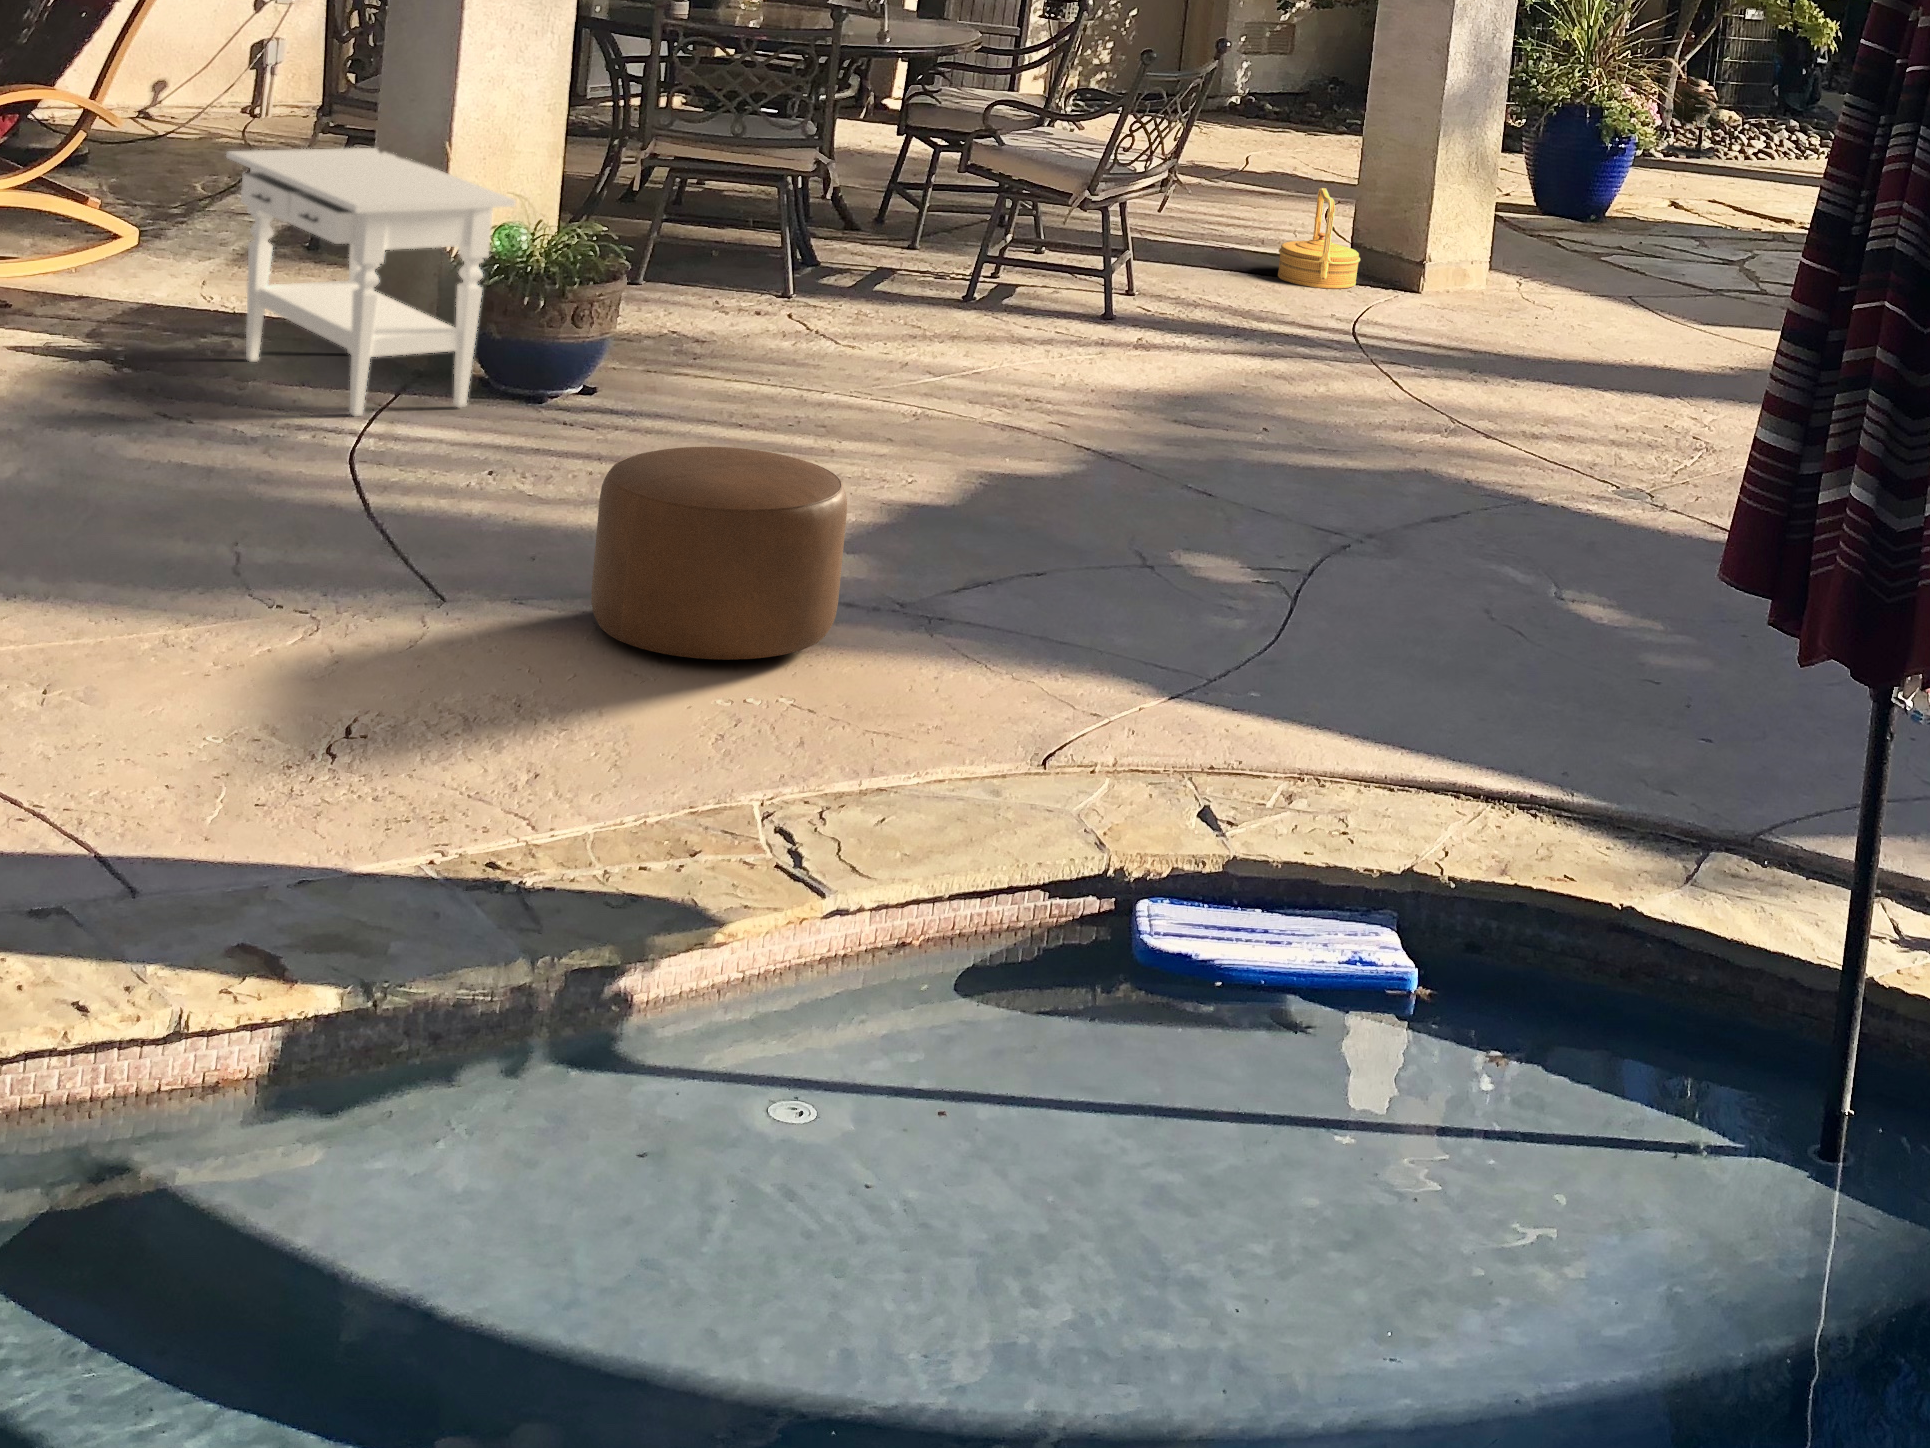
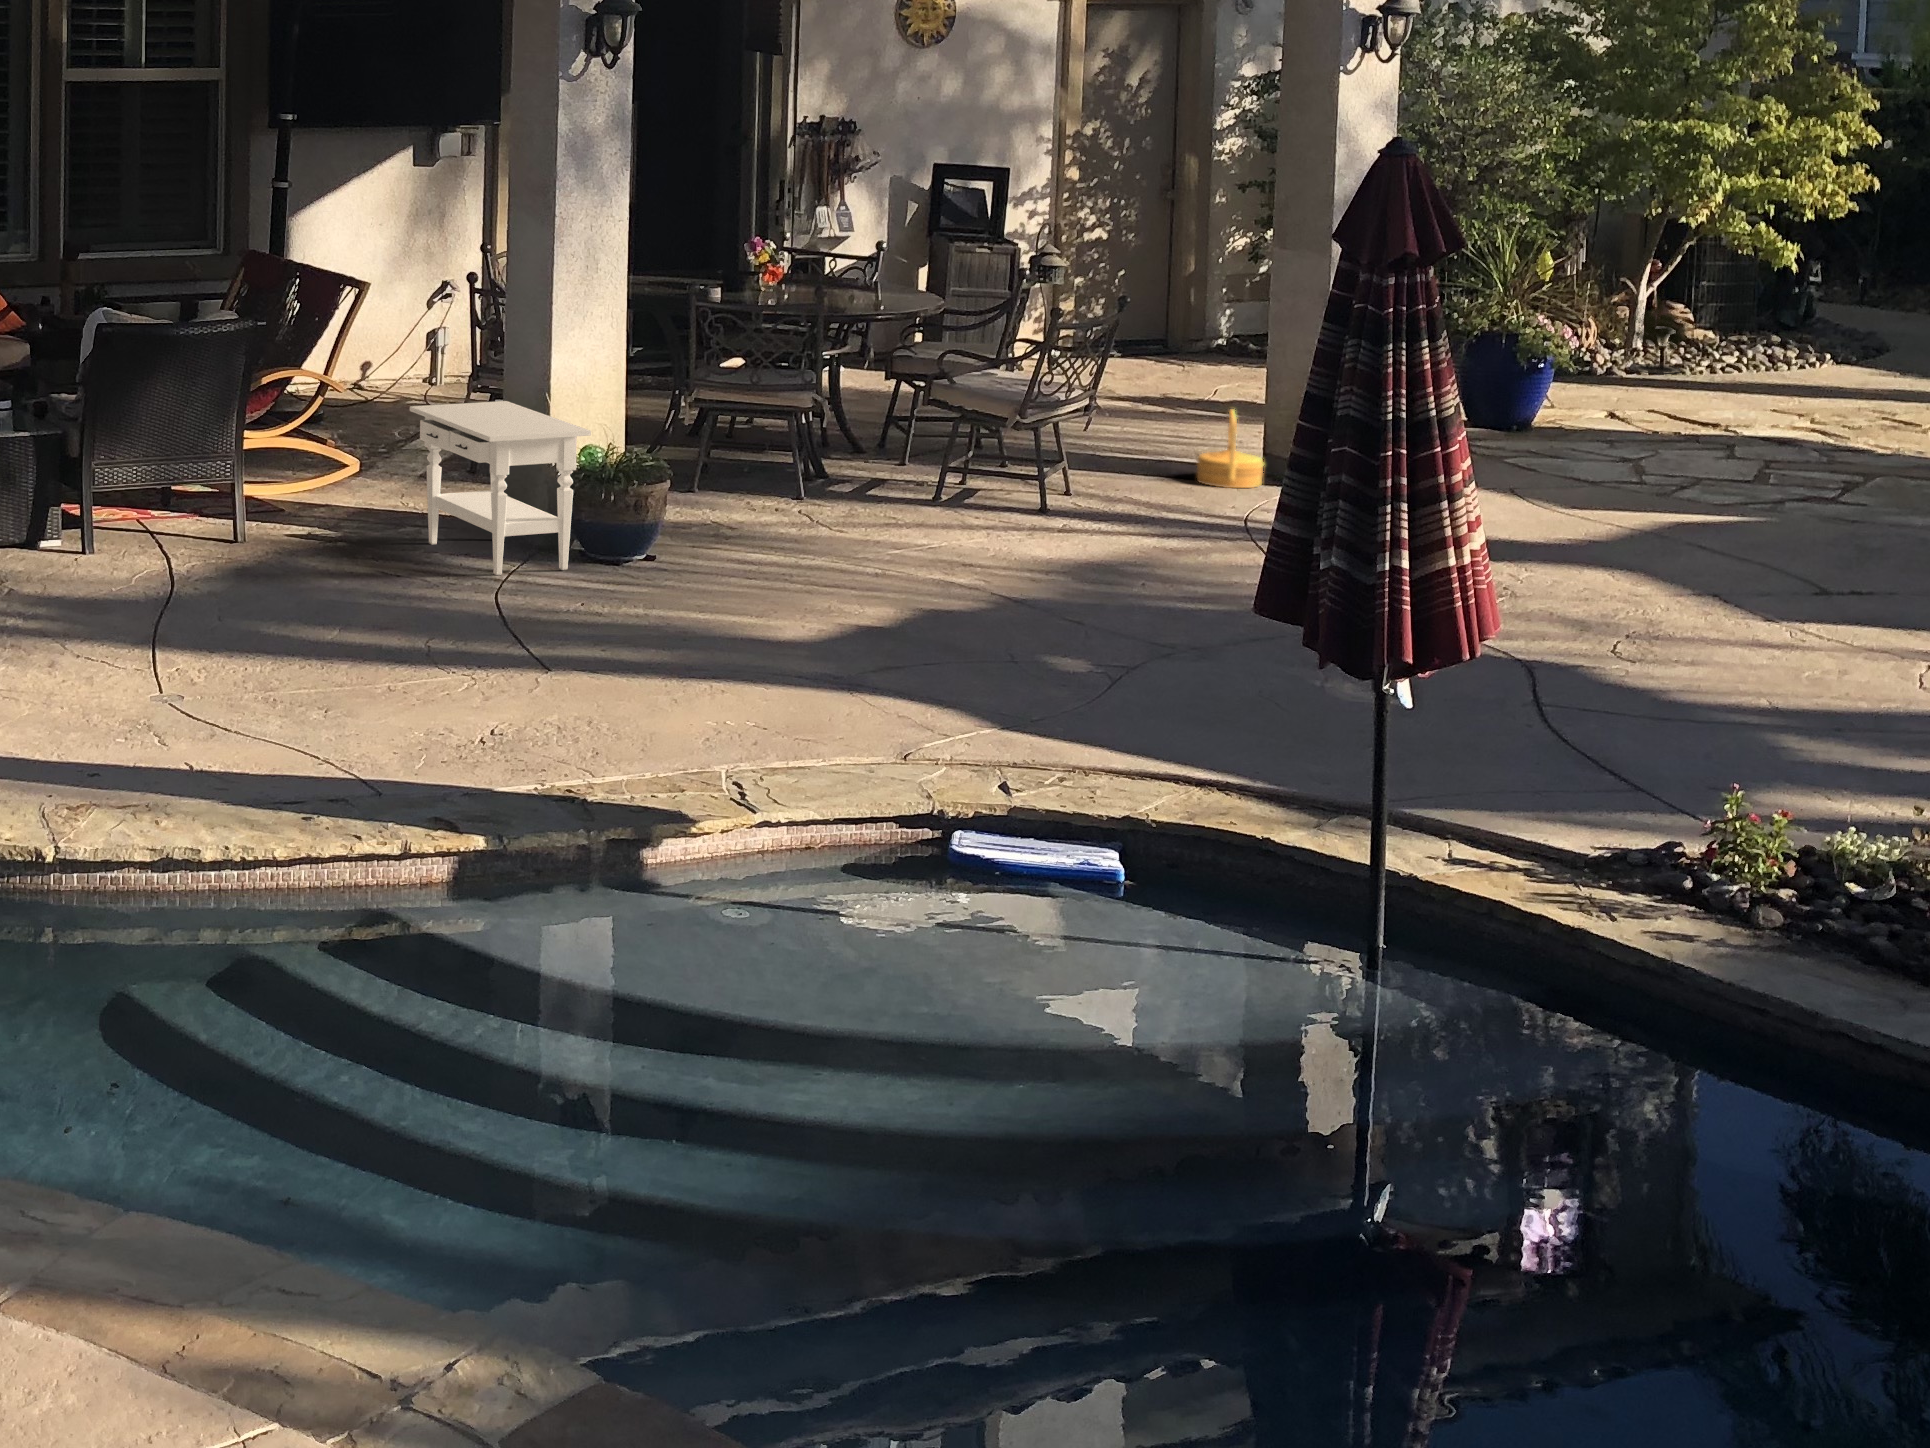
ottoman: present [591,447,847,660] -> none [633,576,787,703]

